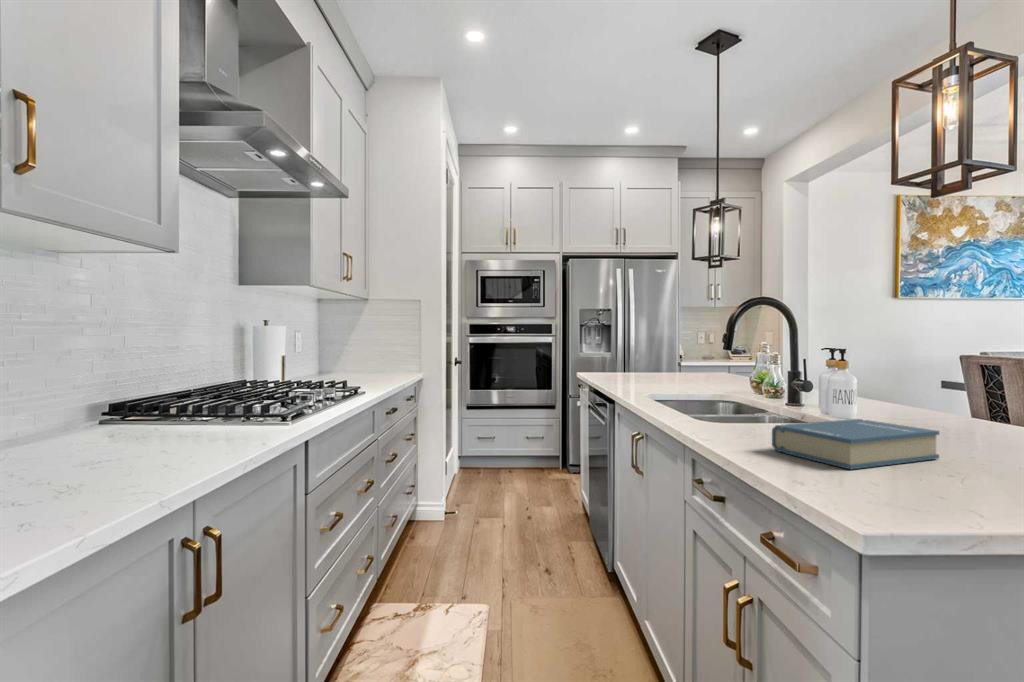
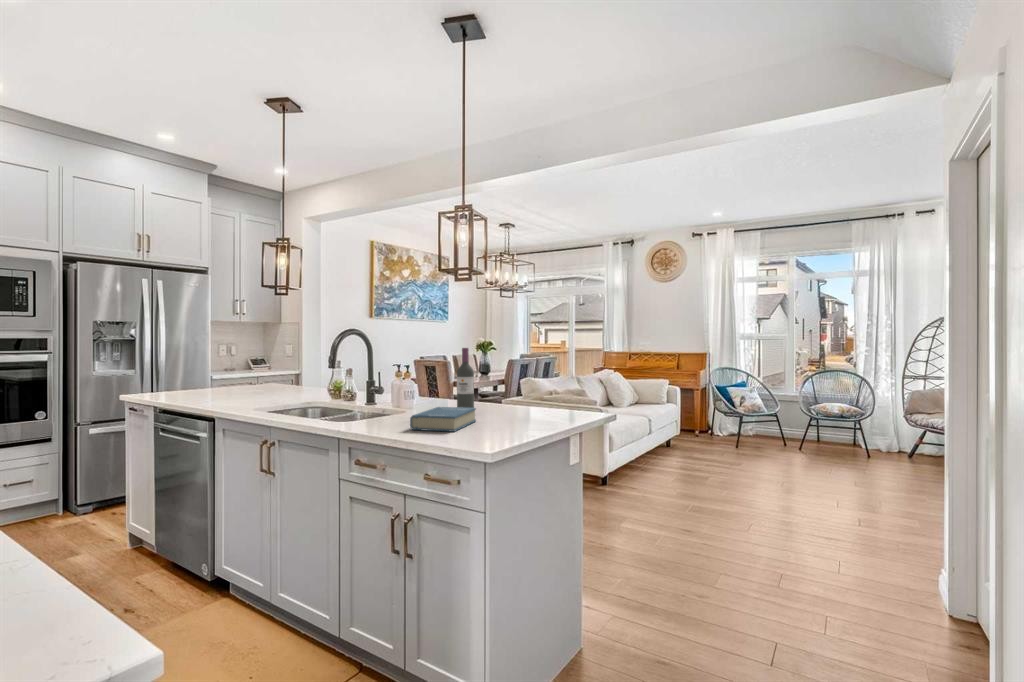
wine bottle: none [919,313,961,444] -> present [457,348,474,408]

